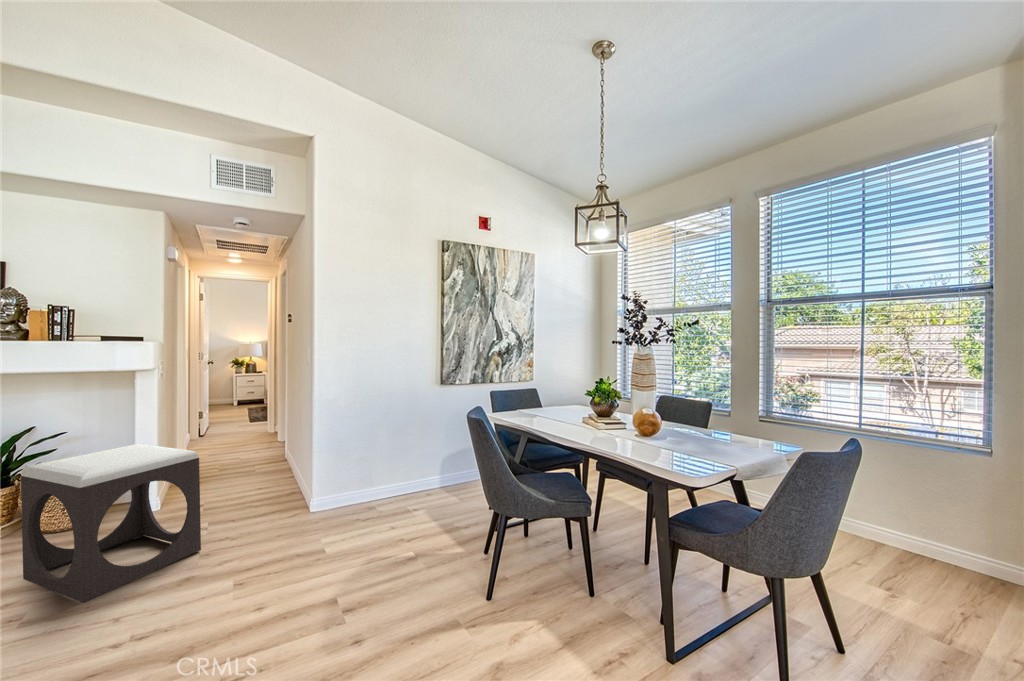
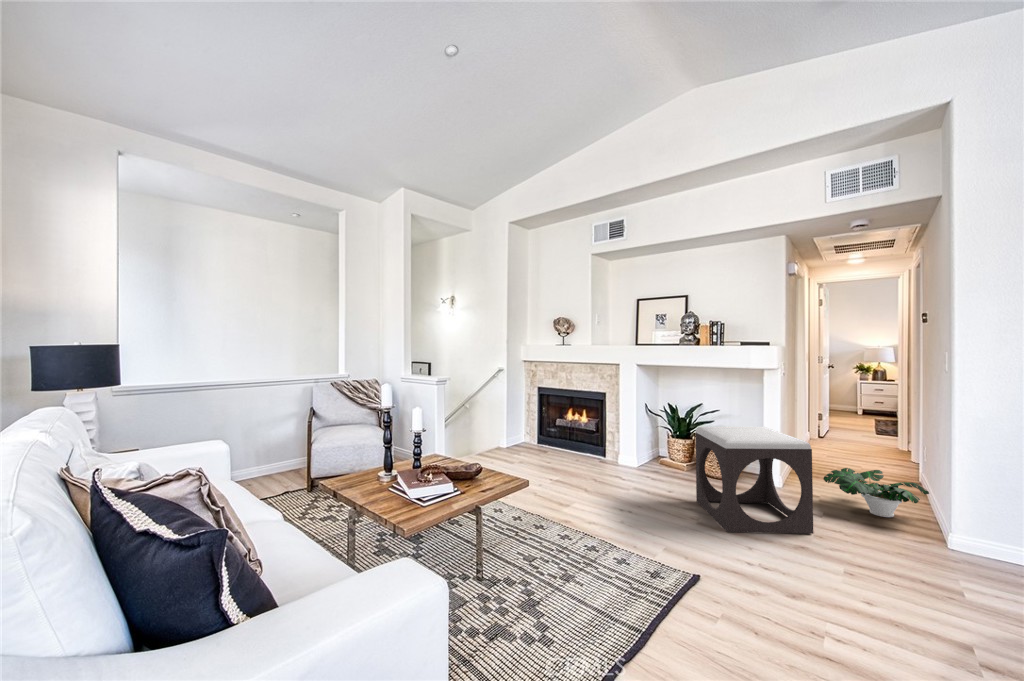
potted plant: none [208,459,298,503] -> present [823,468,929,517]

